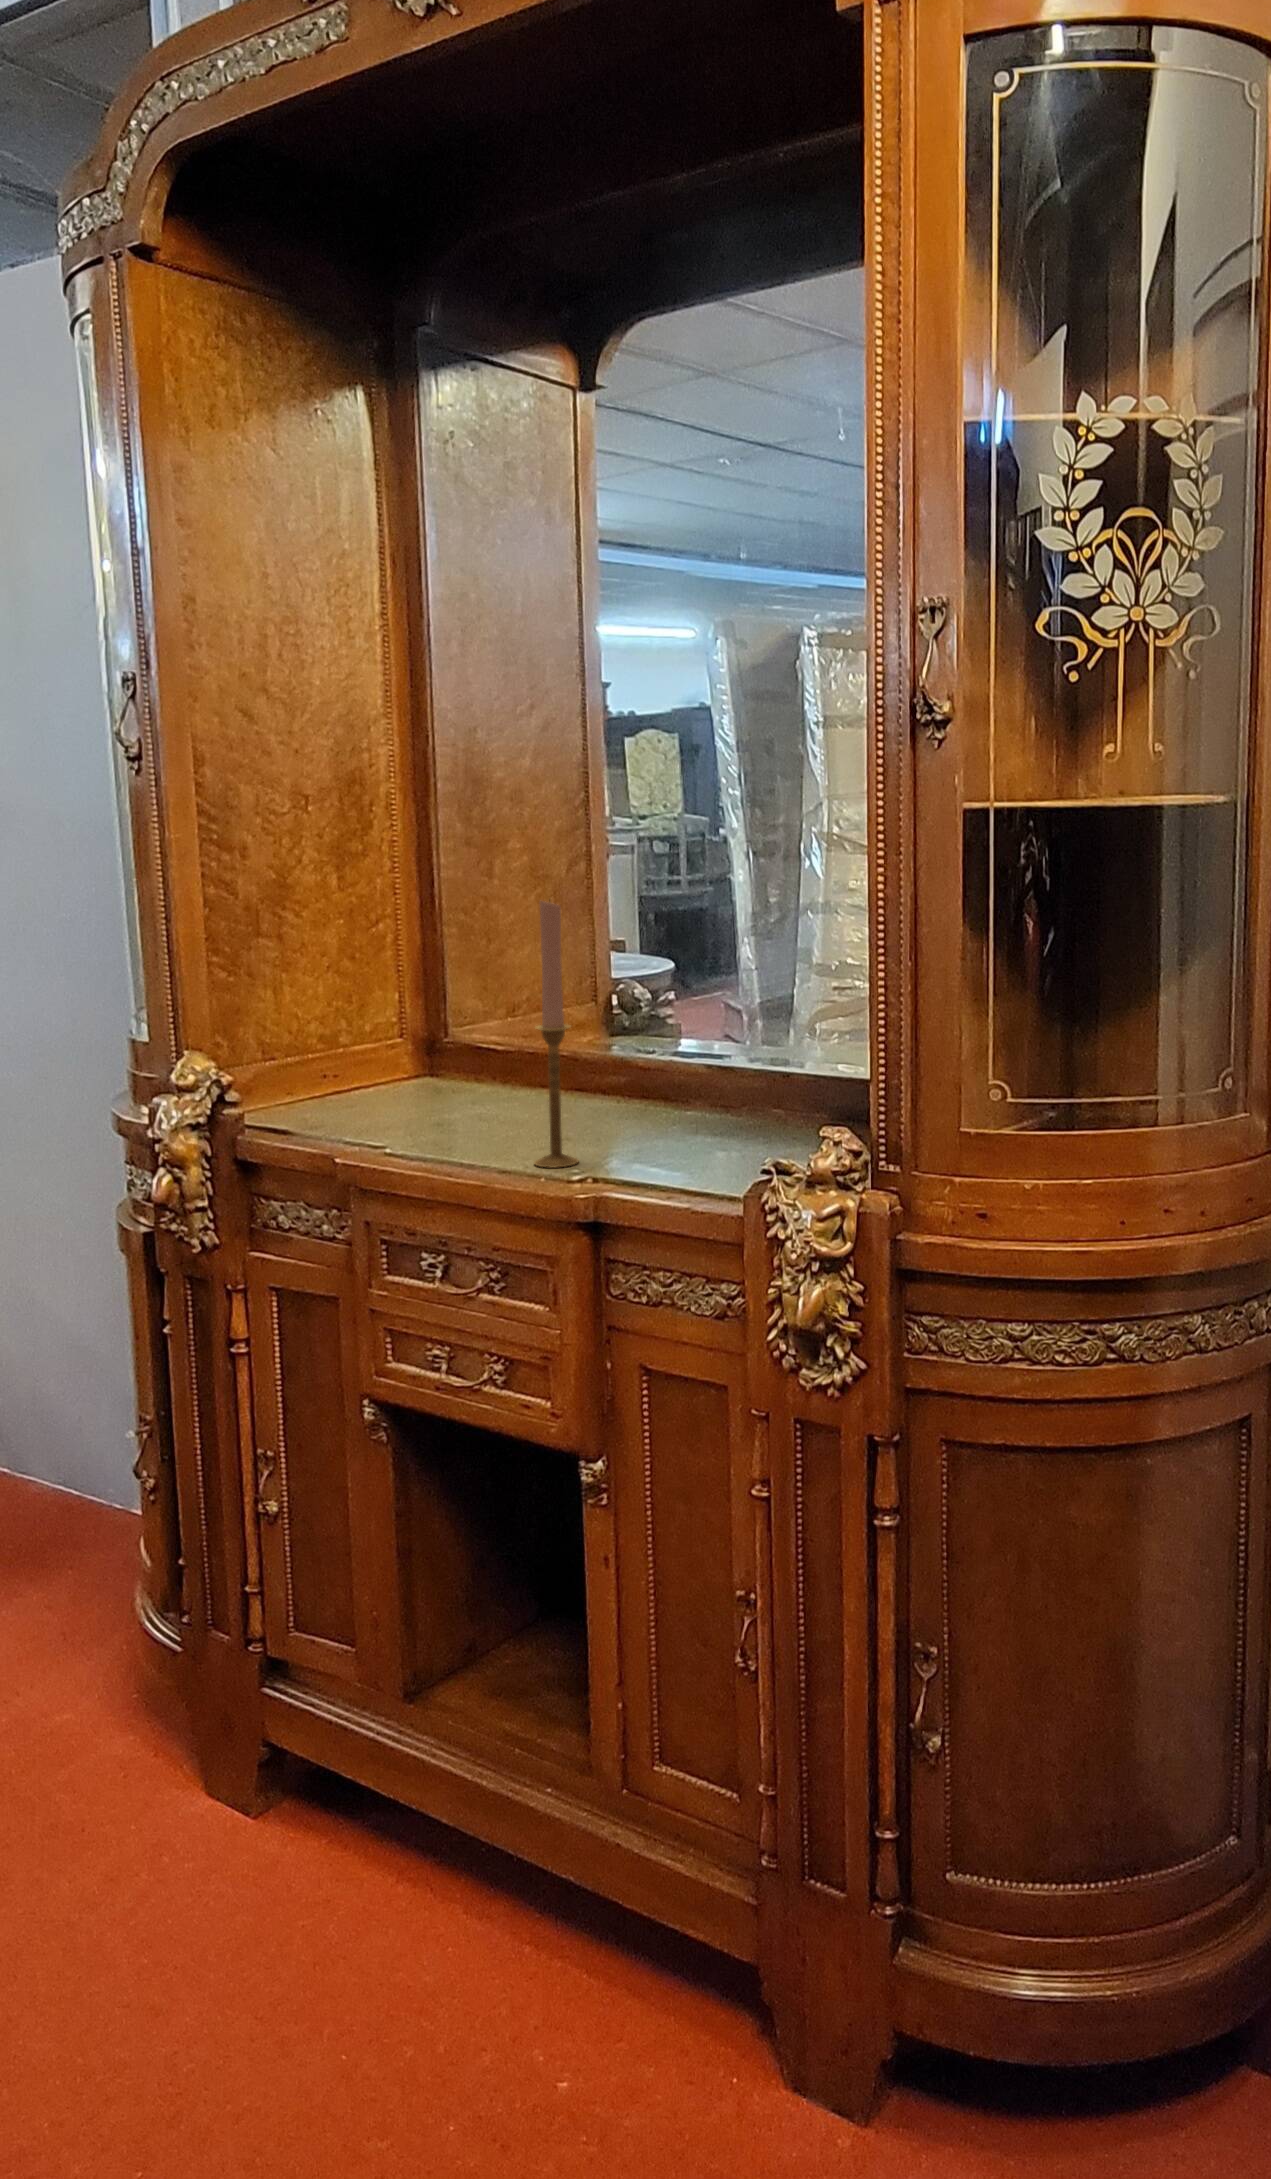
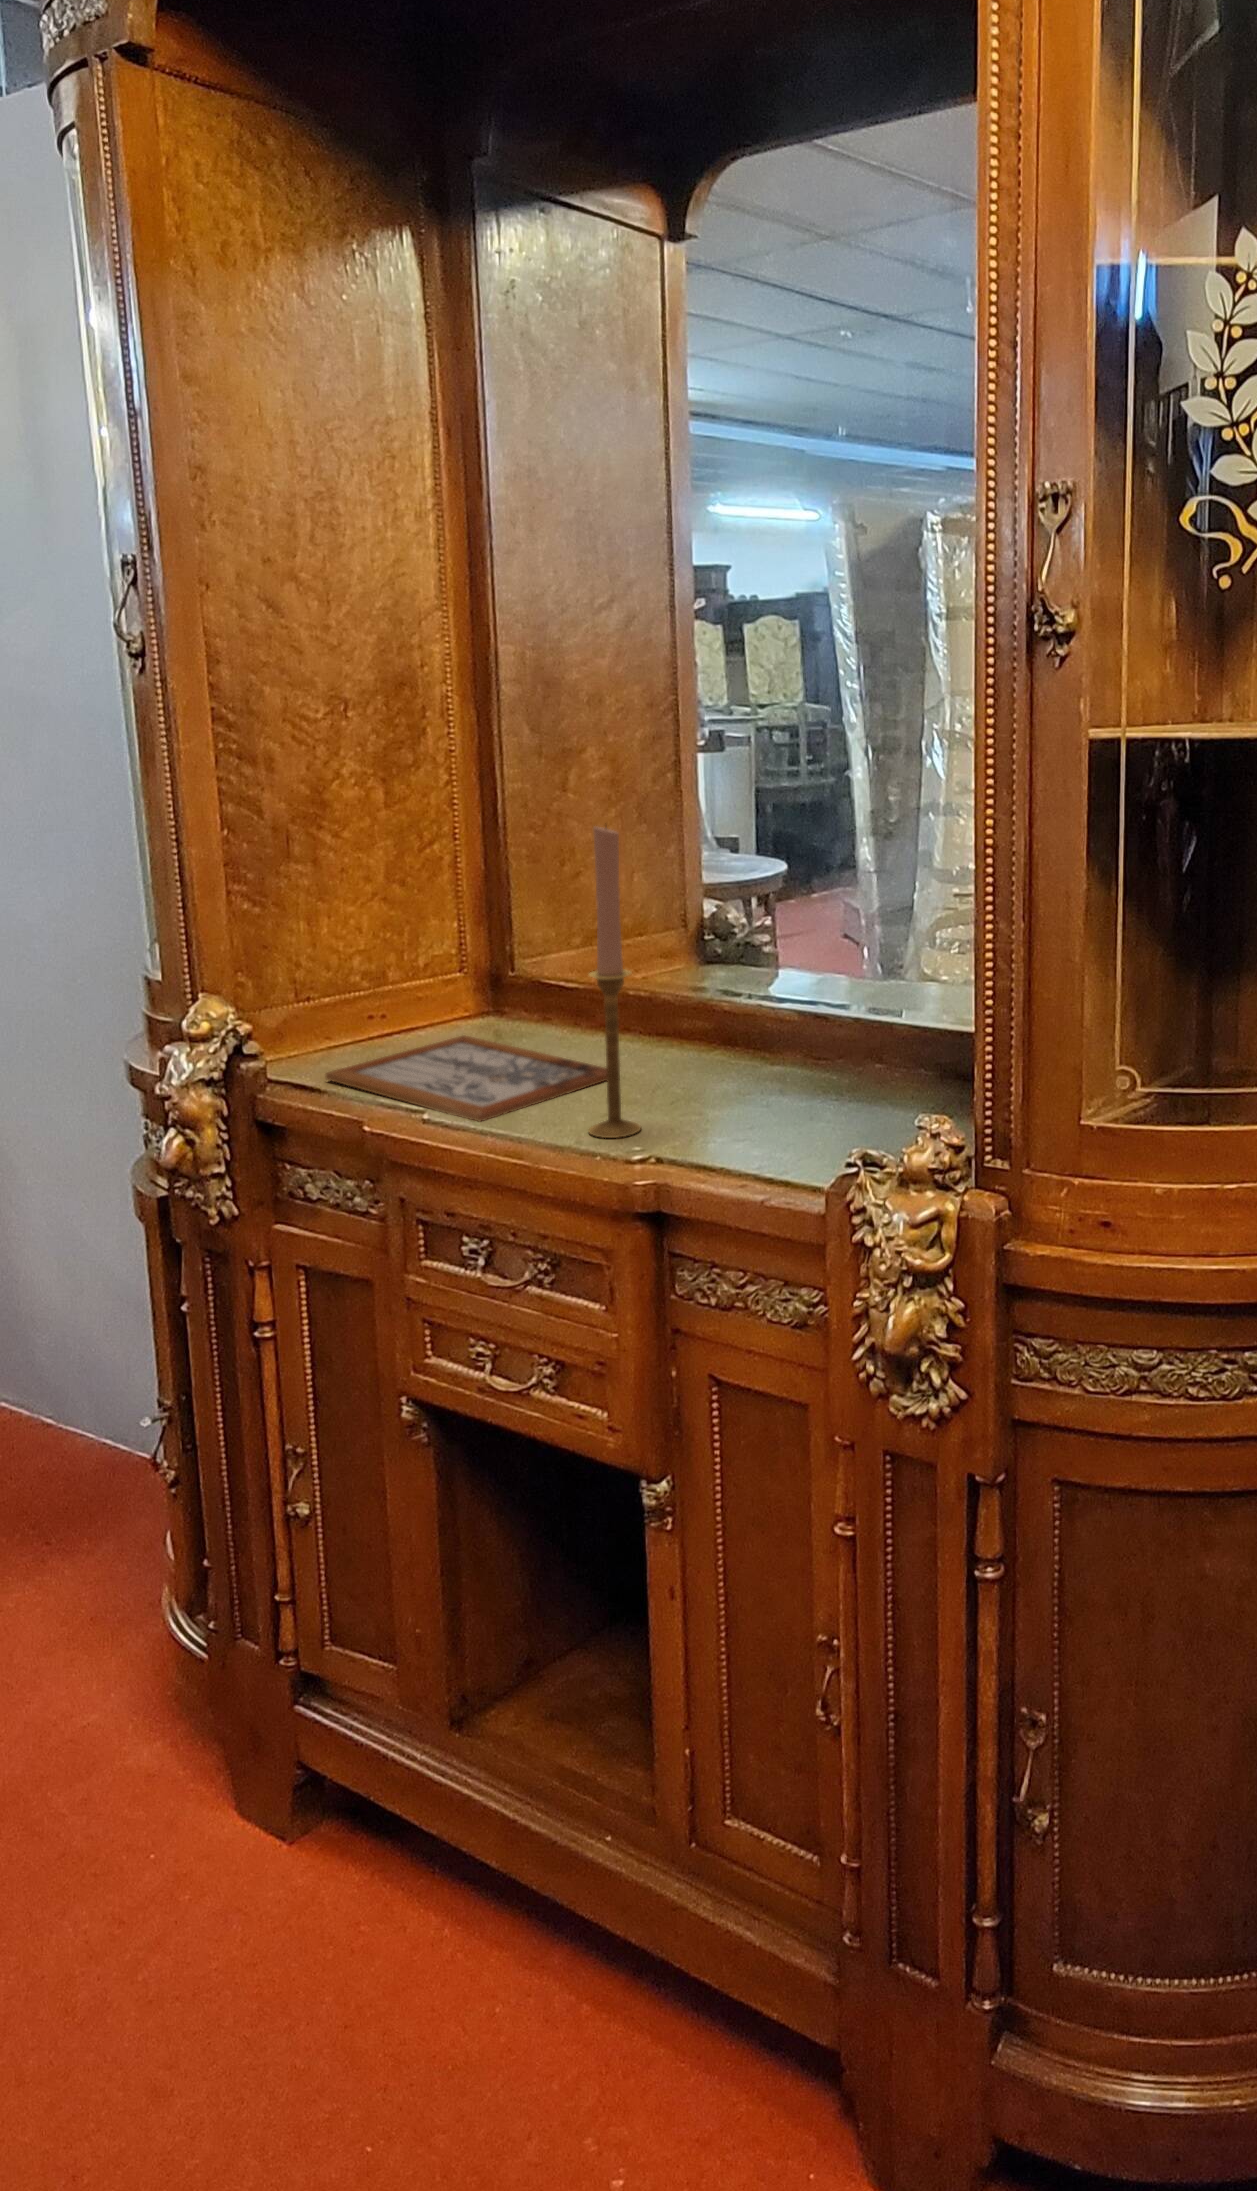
picture frame: none [298,1101,553,1160] -> present [326,1035,607,1121]

